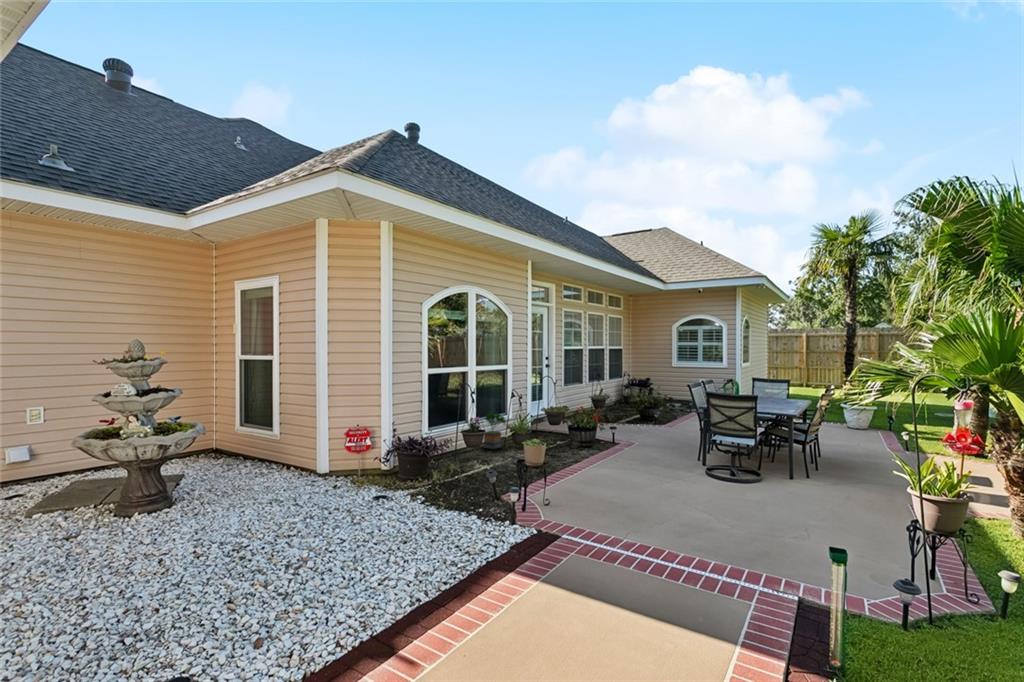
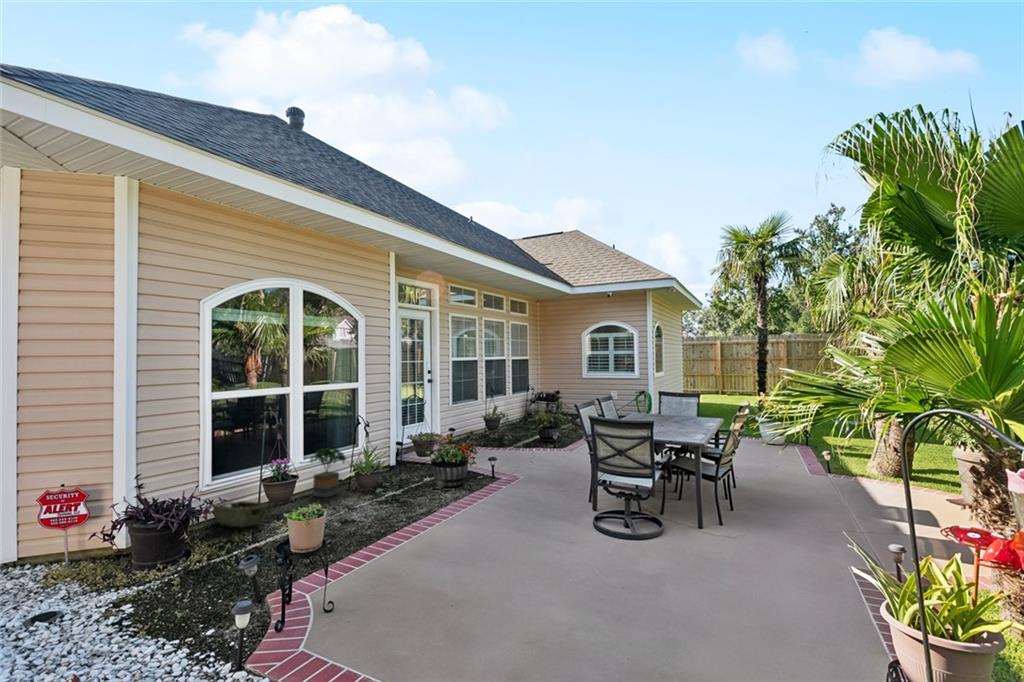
woven basket: none [432,446,468,463] -> present [213,501,268,527]

